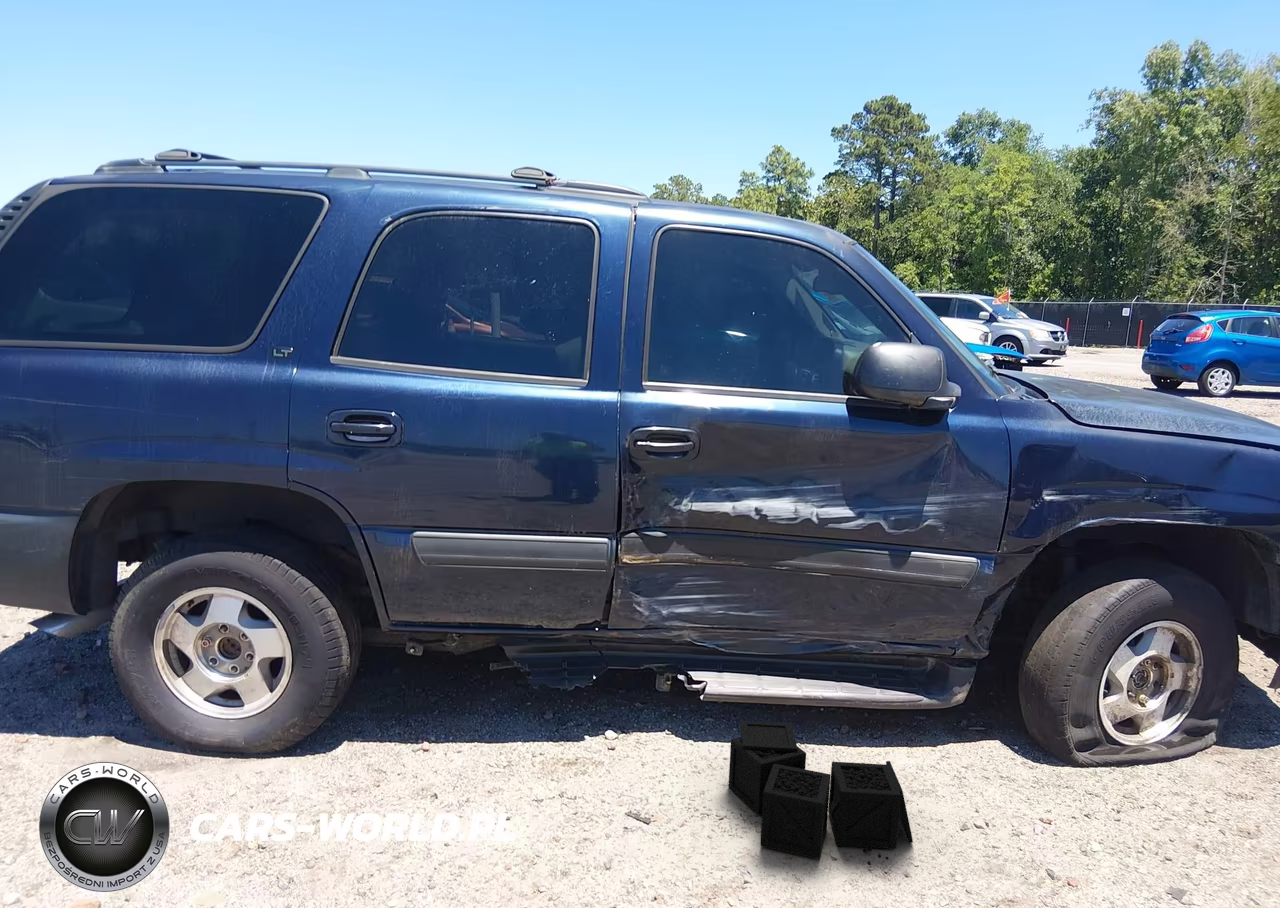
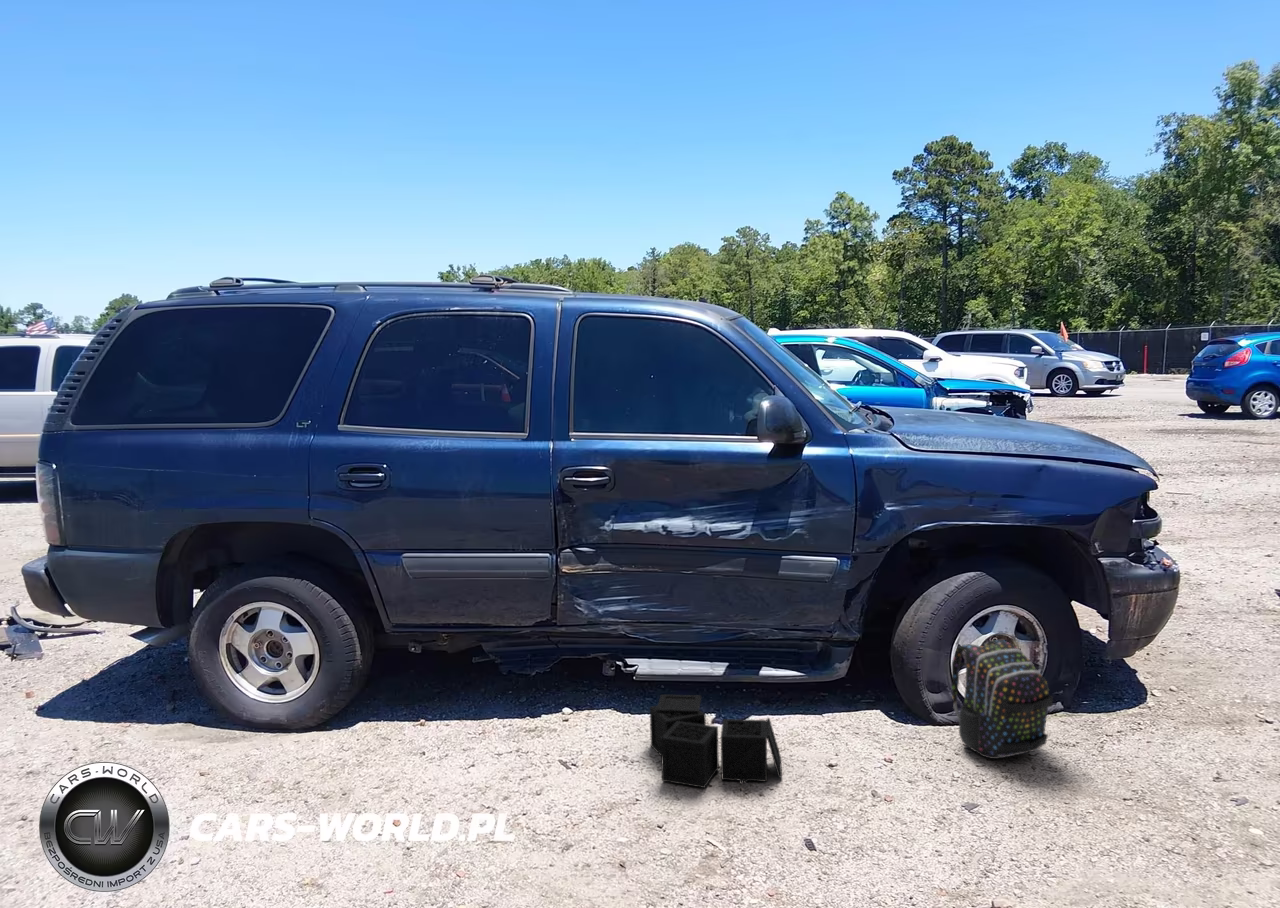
backpack: none [1100,665,1246,817] -> present [952,640,1053,759]

